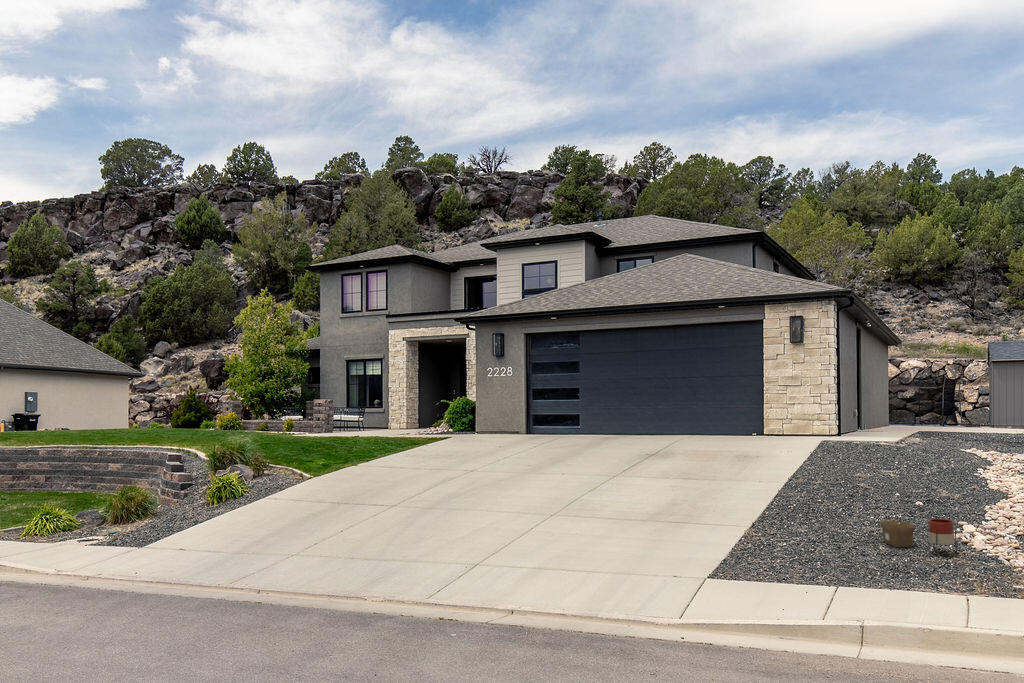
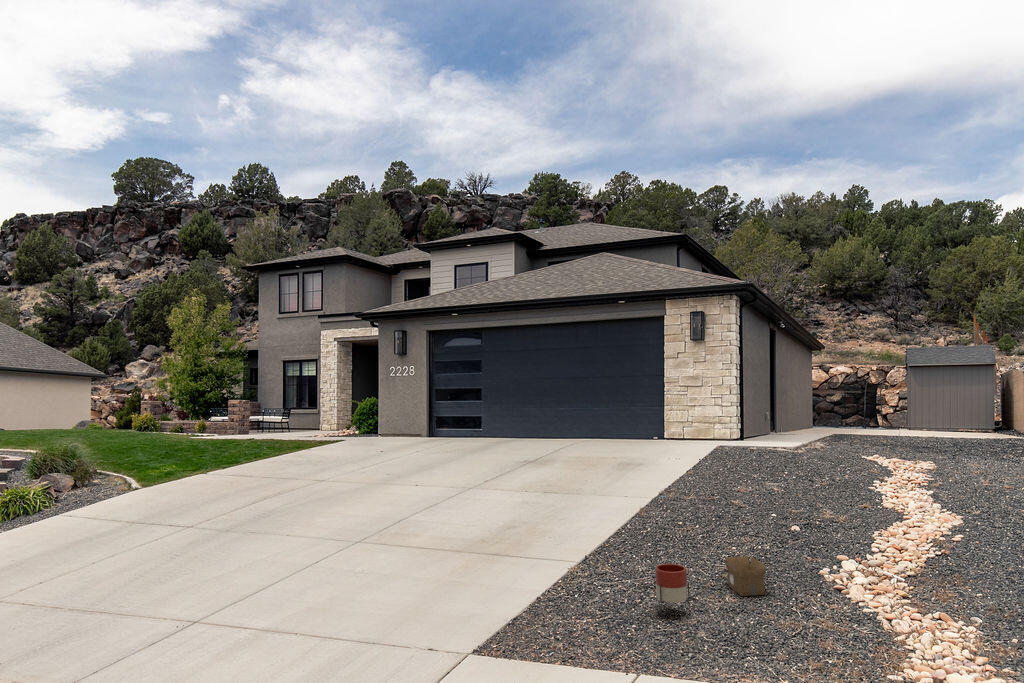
planter: present [929,519,957,556] -> present [655,564,690,619]

